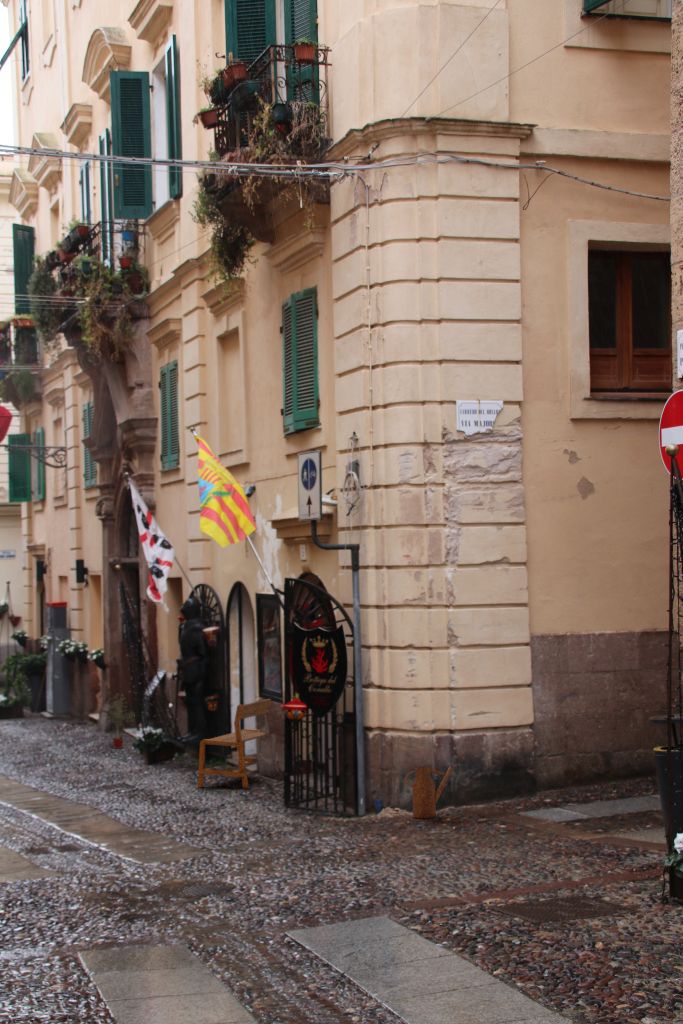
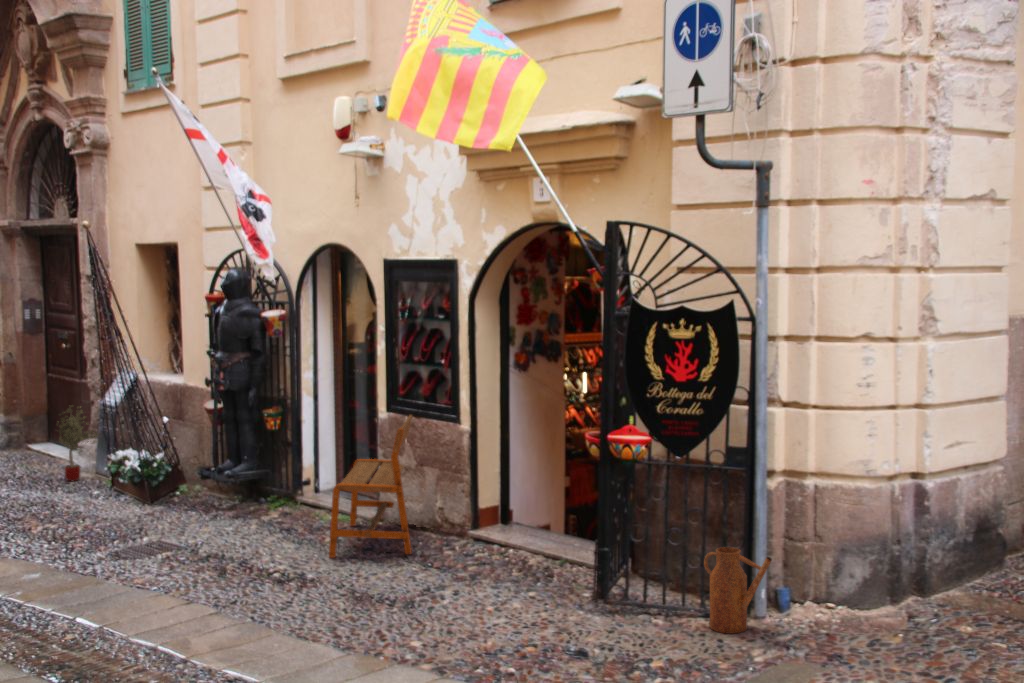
watering can: present [405,766,453,818] -> present [704,547,772,634]

